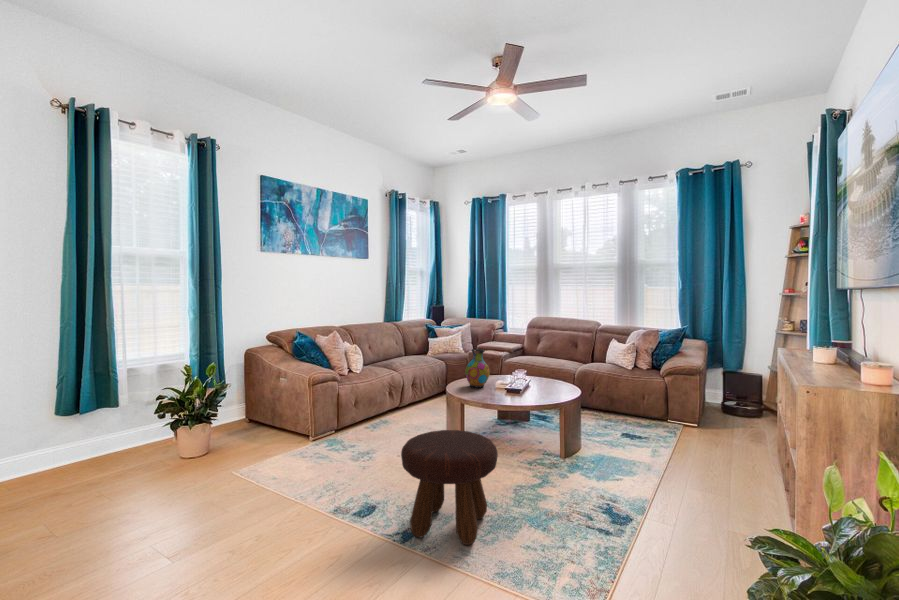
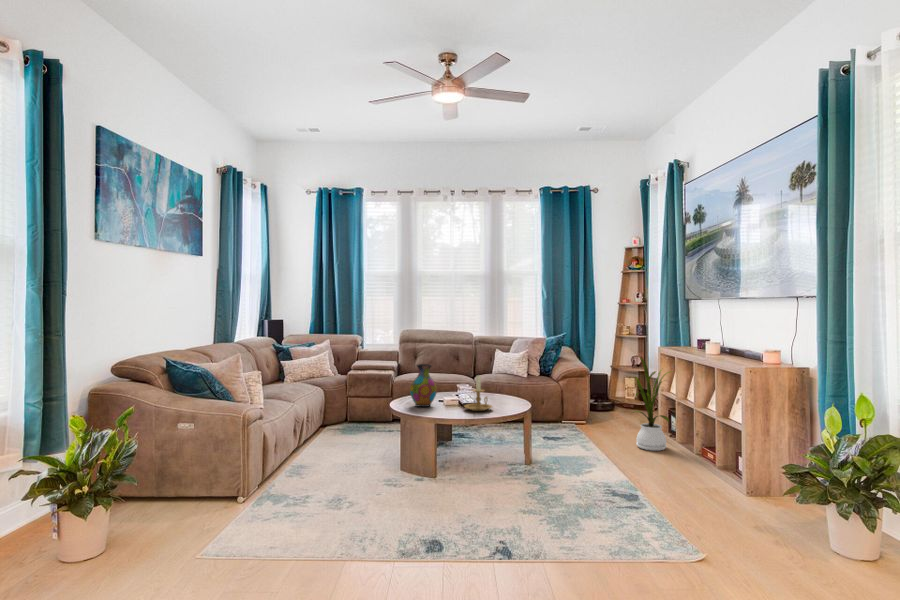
house plant: none [714,357,776,475] -> present [635,358,669,451]
candle holder: none [500,362,530,398] -> present [464,375,492,411]
footstool: present [401,430,498,545] -> none [470,441,568,549]

